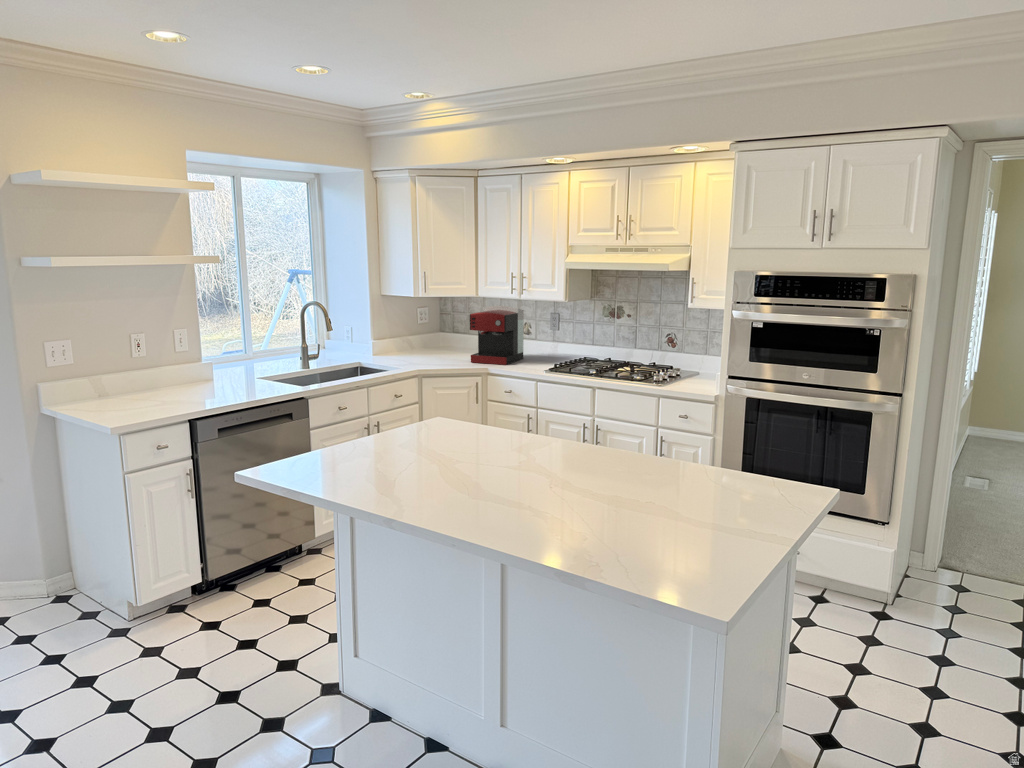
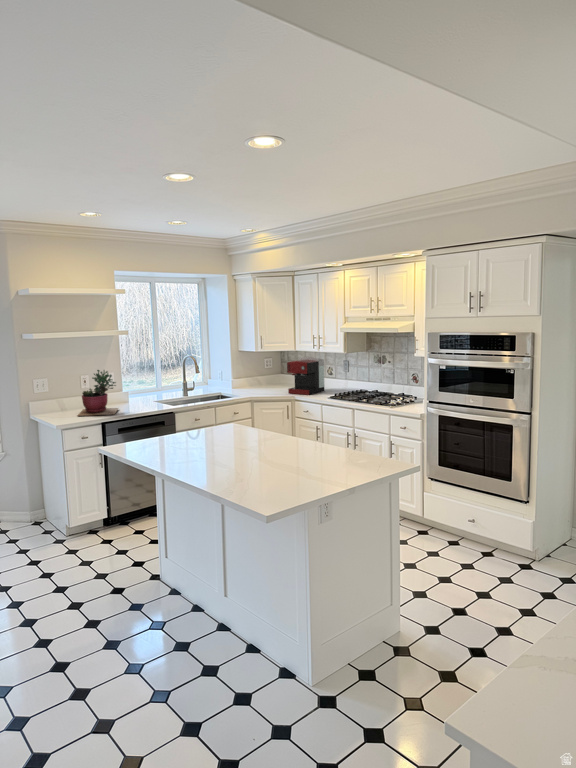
succulent plant: none [134,323,208,407] -> present [78,370,118,416]

